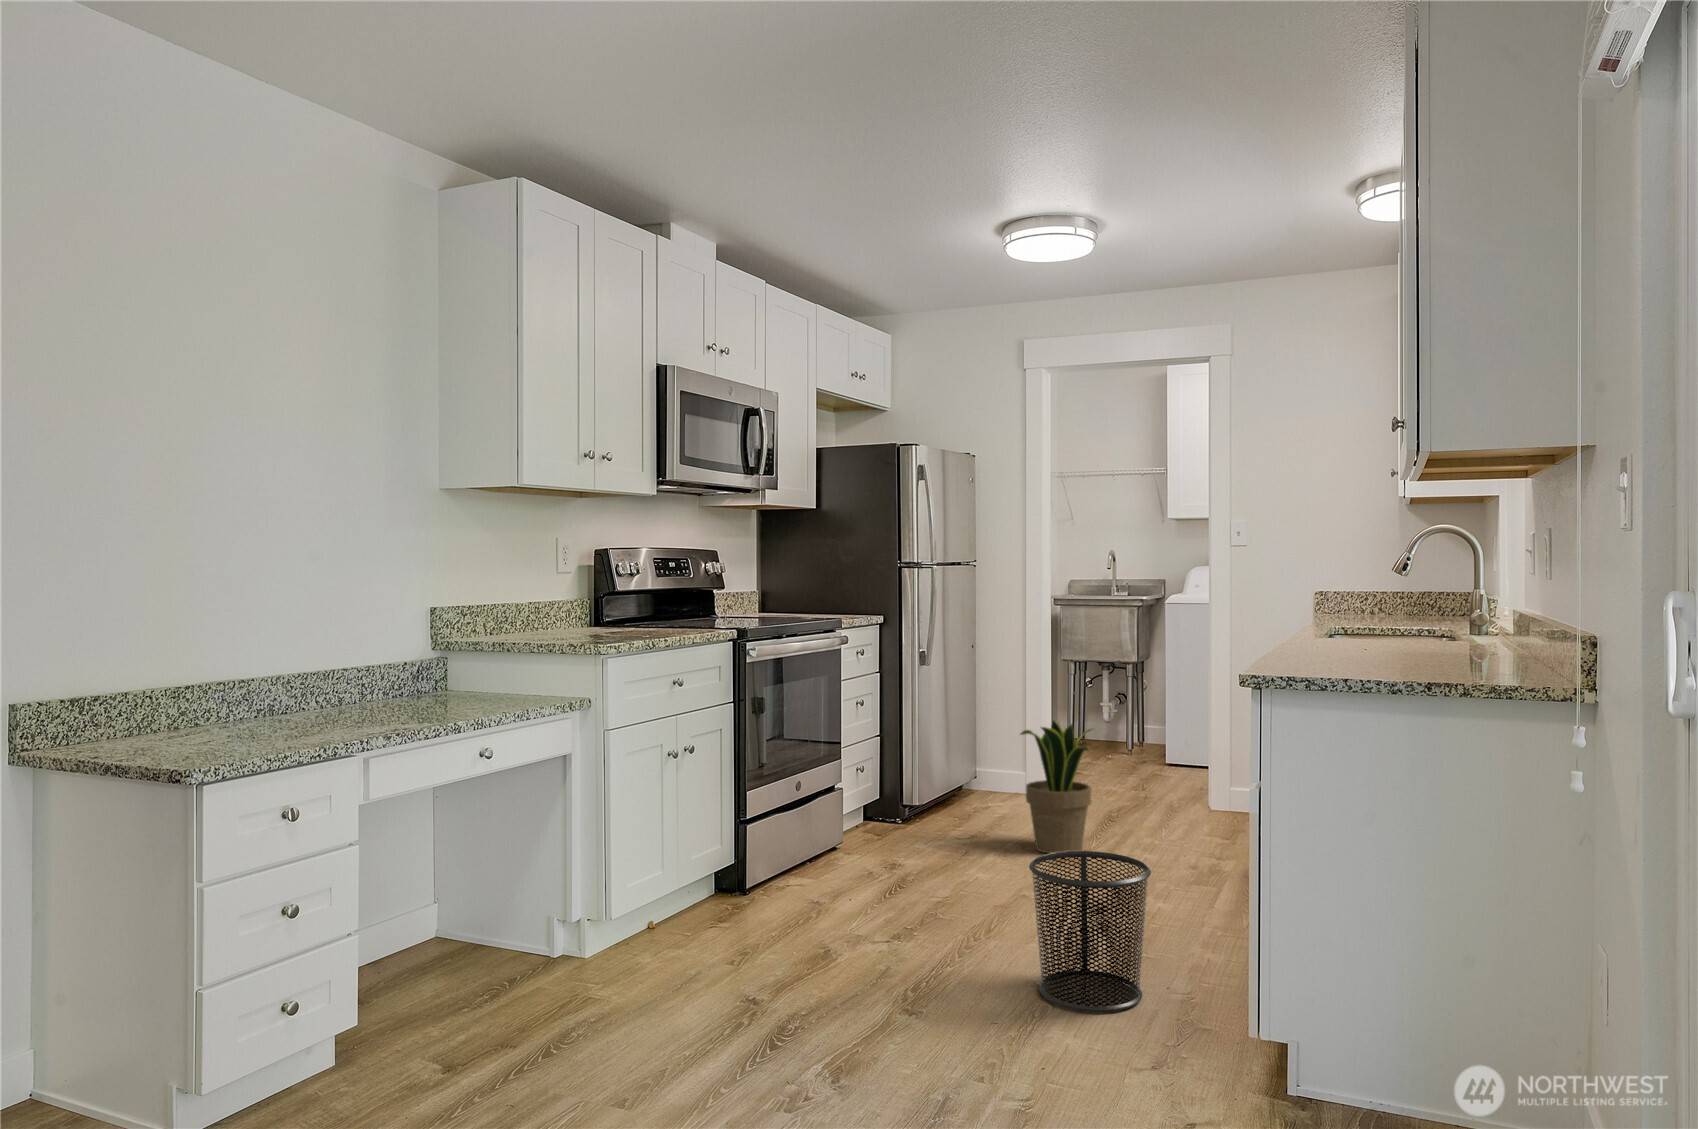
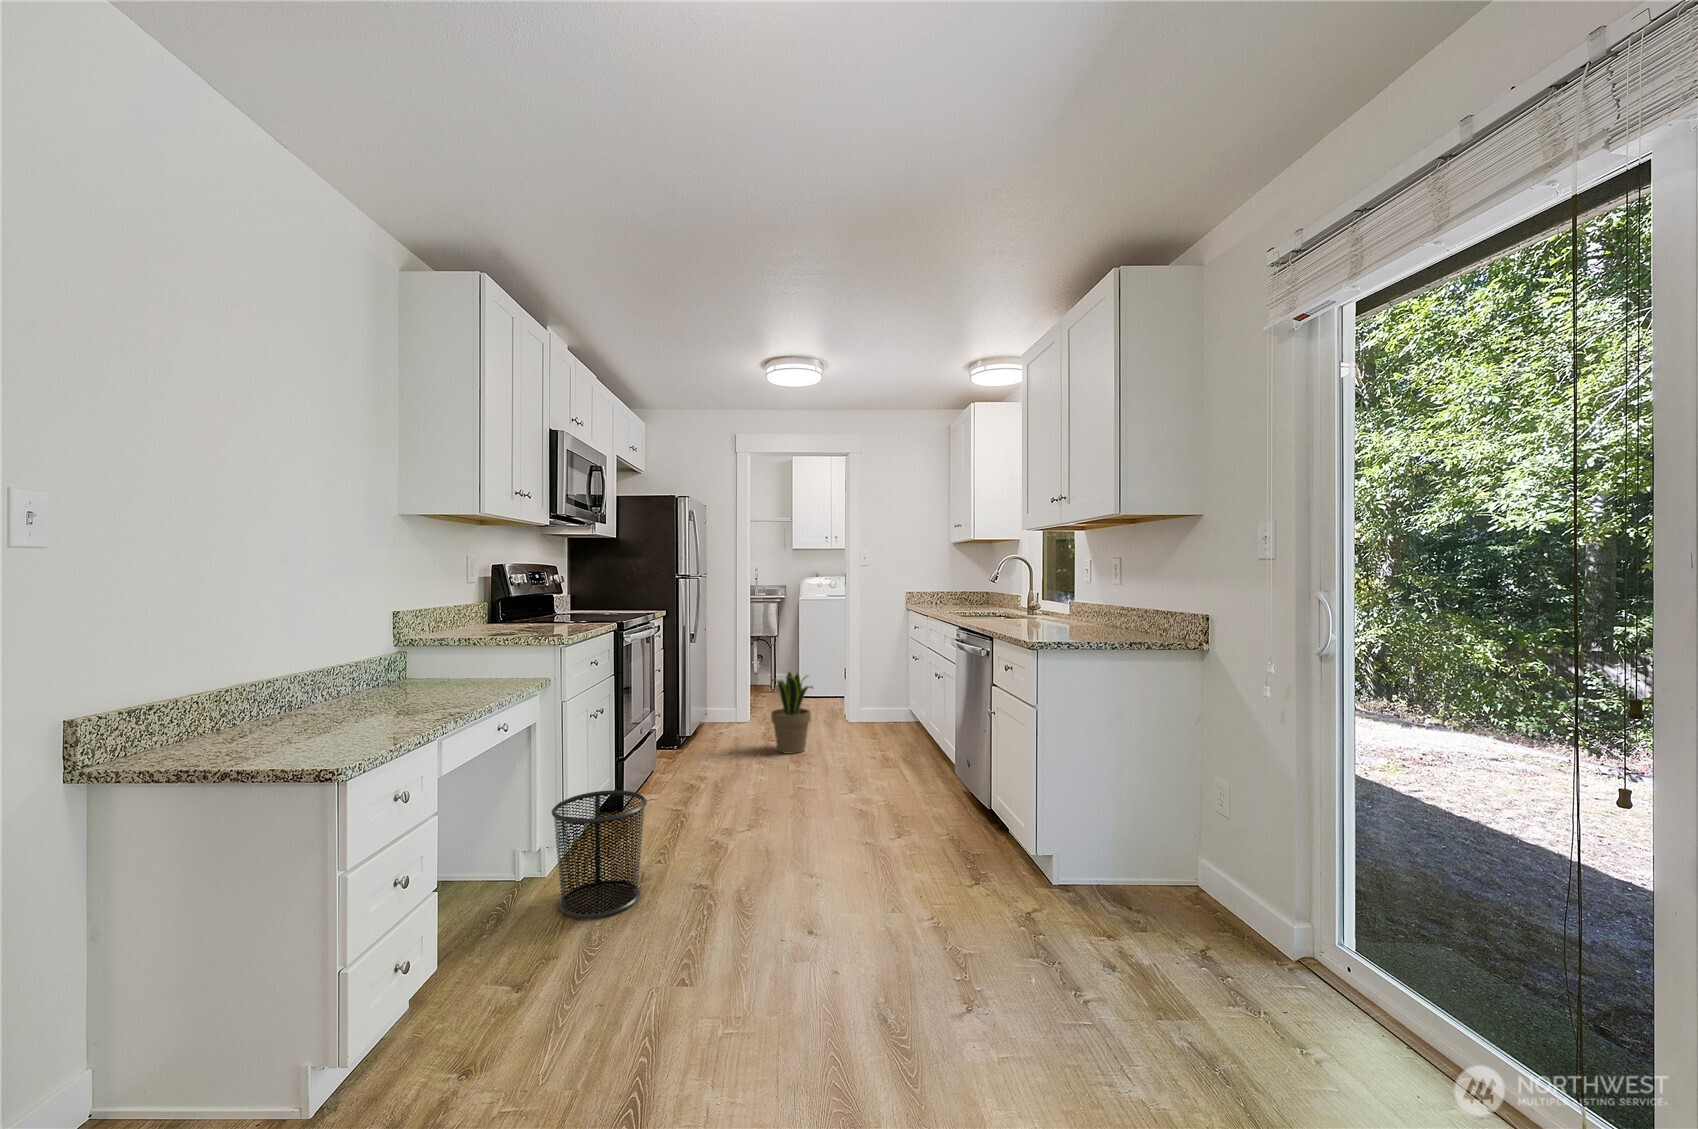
waste bin: present [1029,851,1151,1012] -> present [552,790,647,918]

